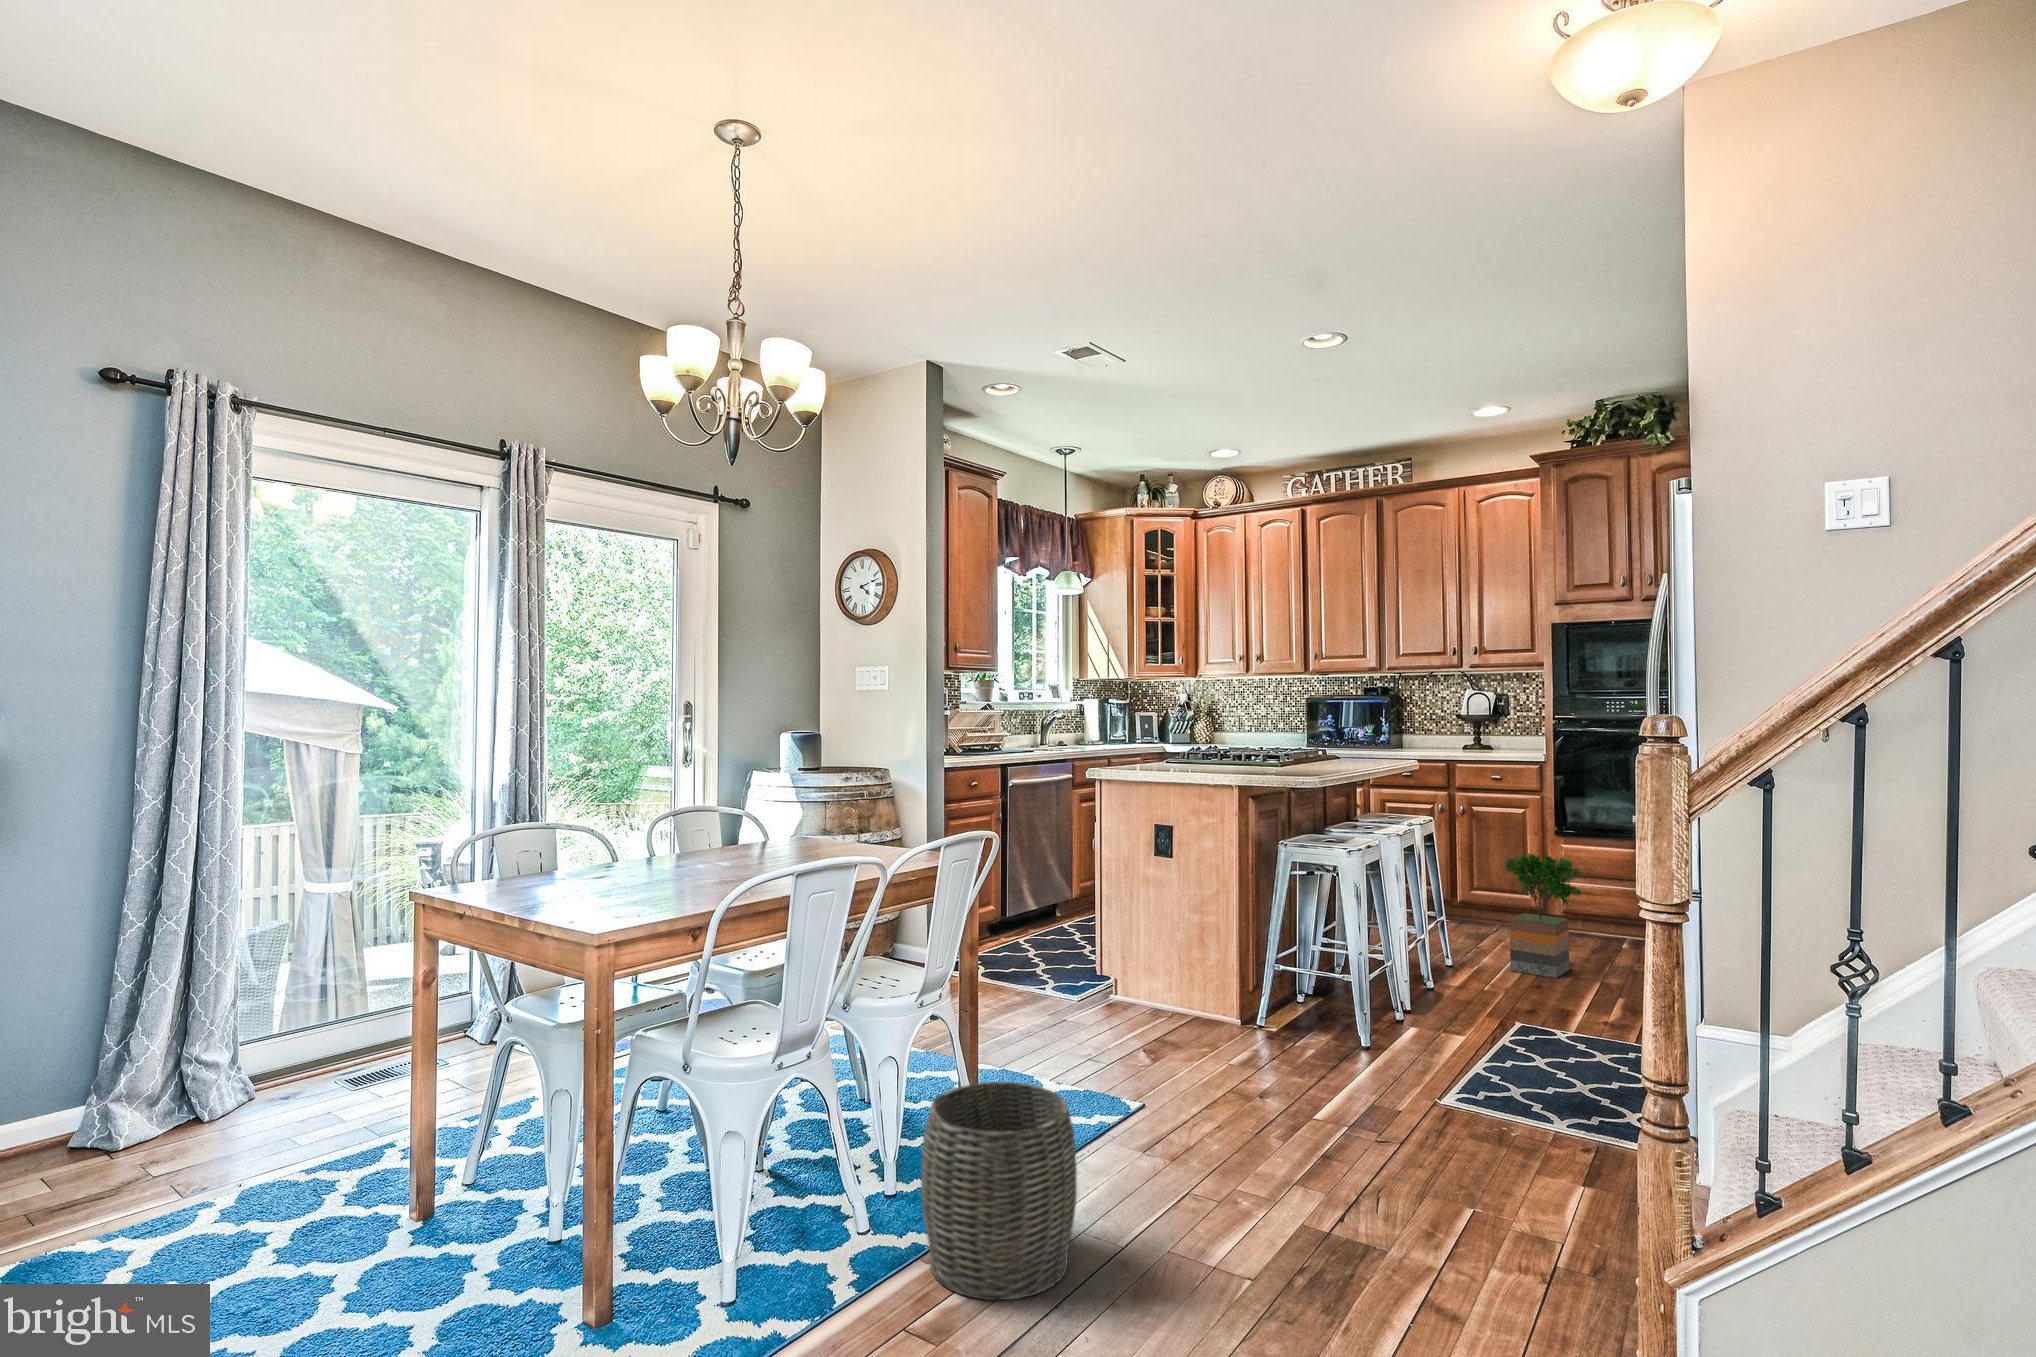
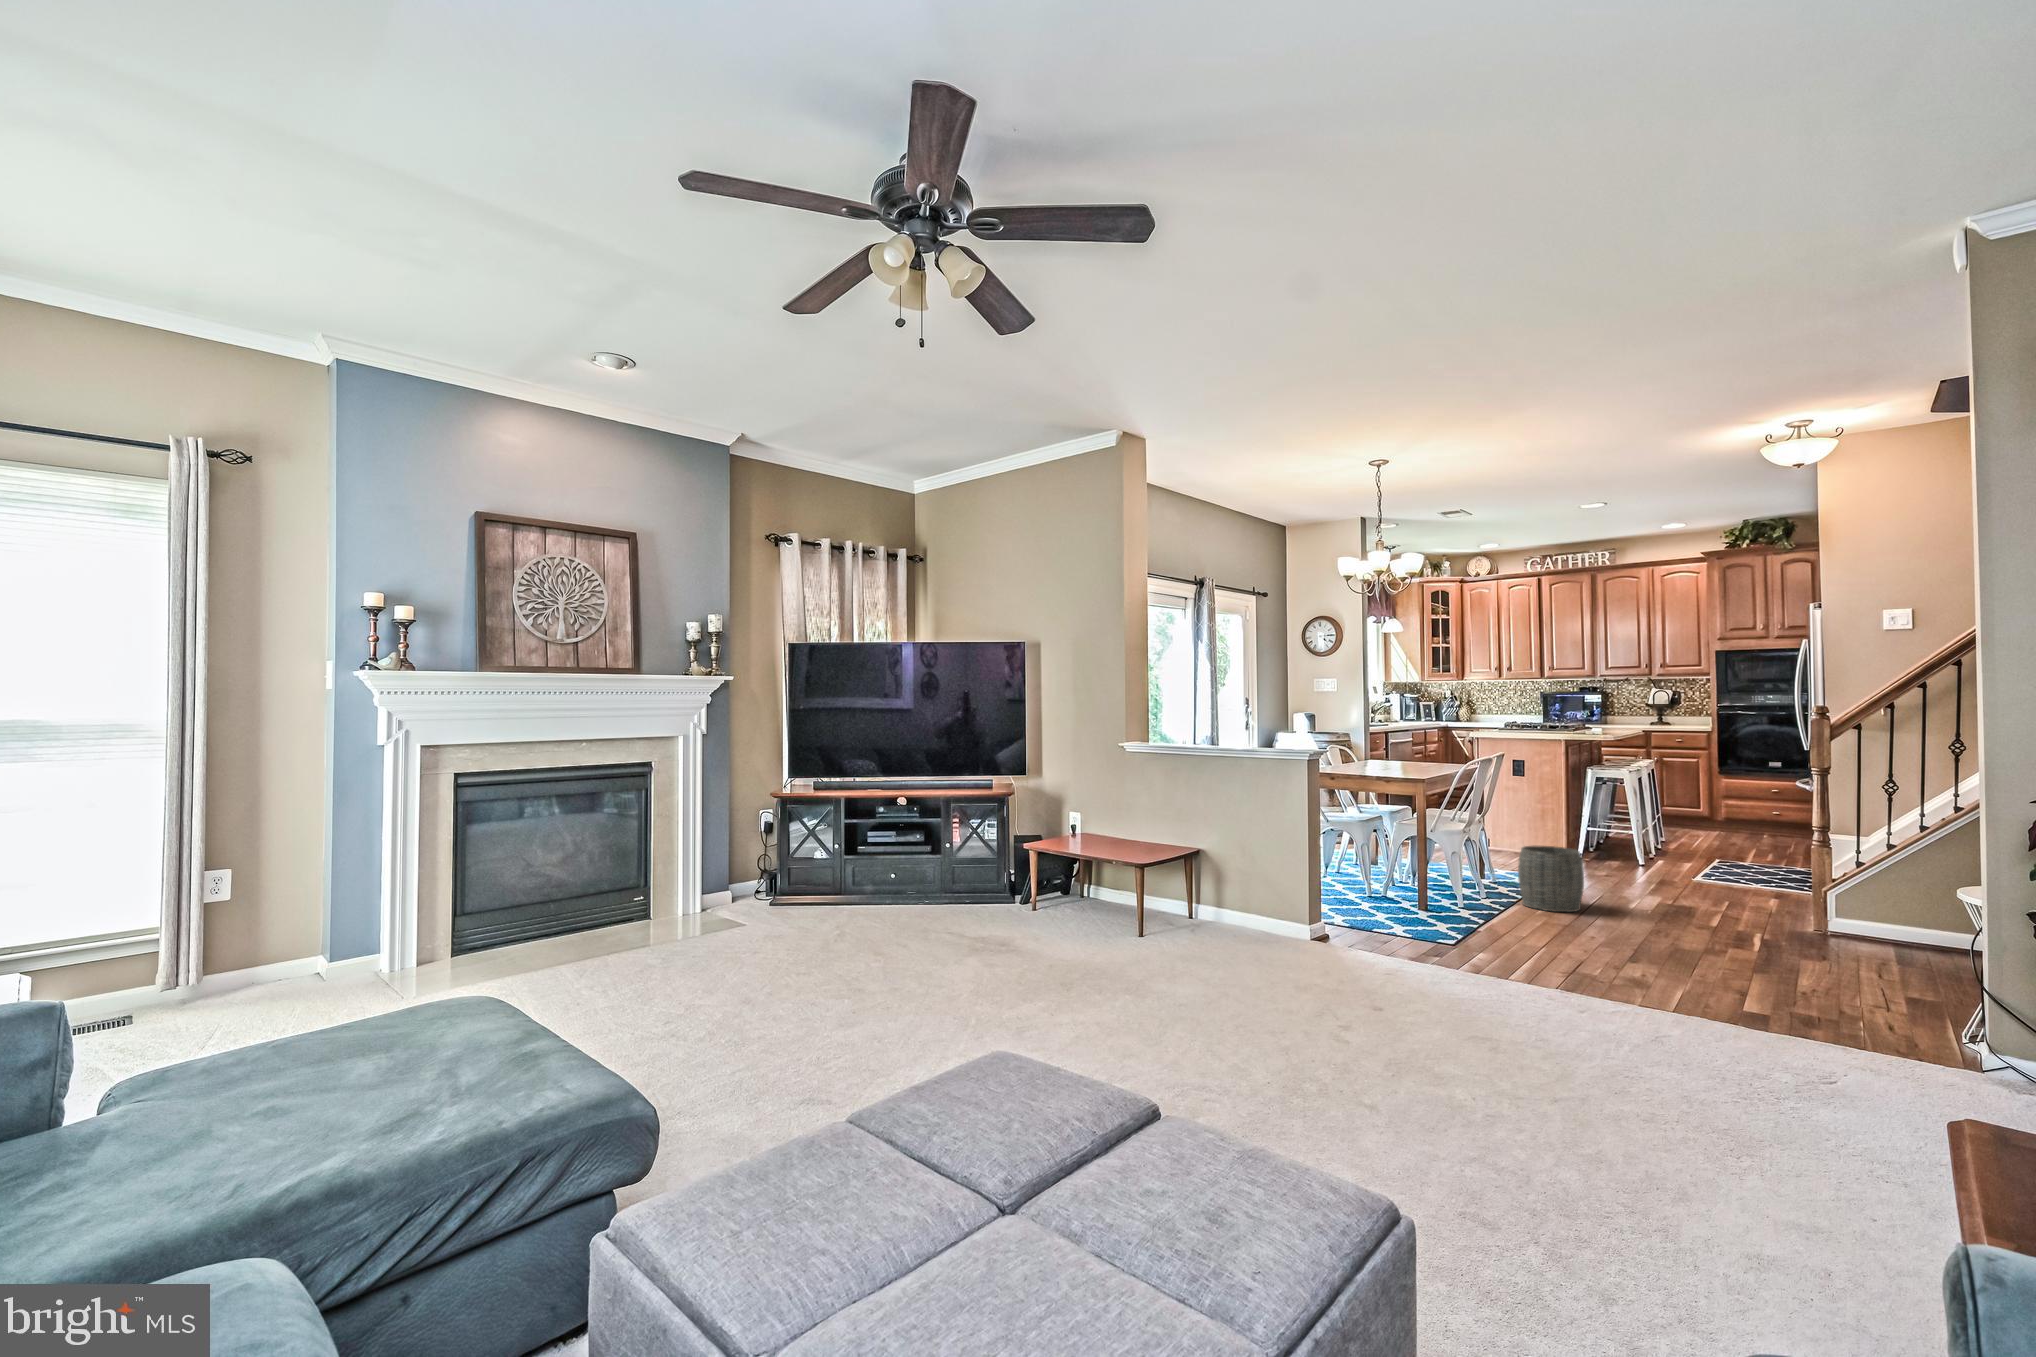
potted tree: present [1503,853,1583,978] -> none [1693,779,1746,845]

